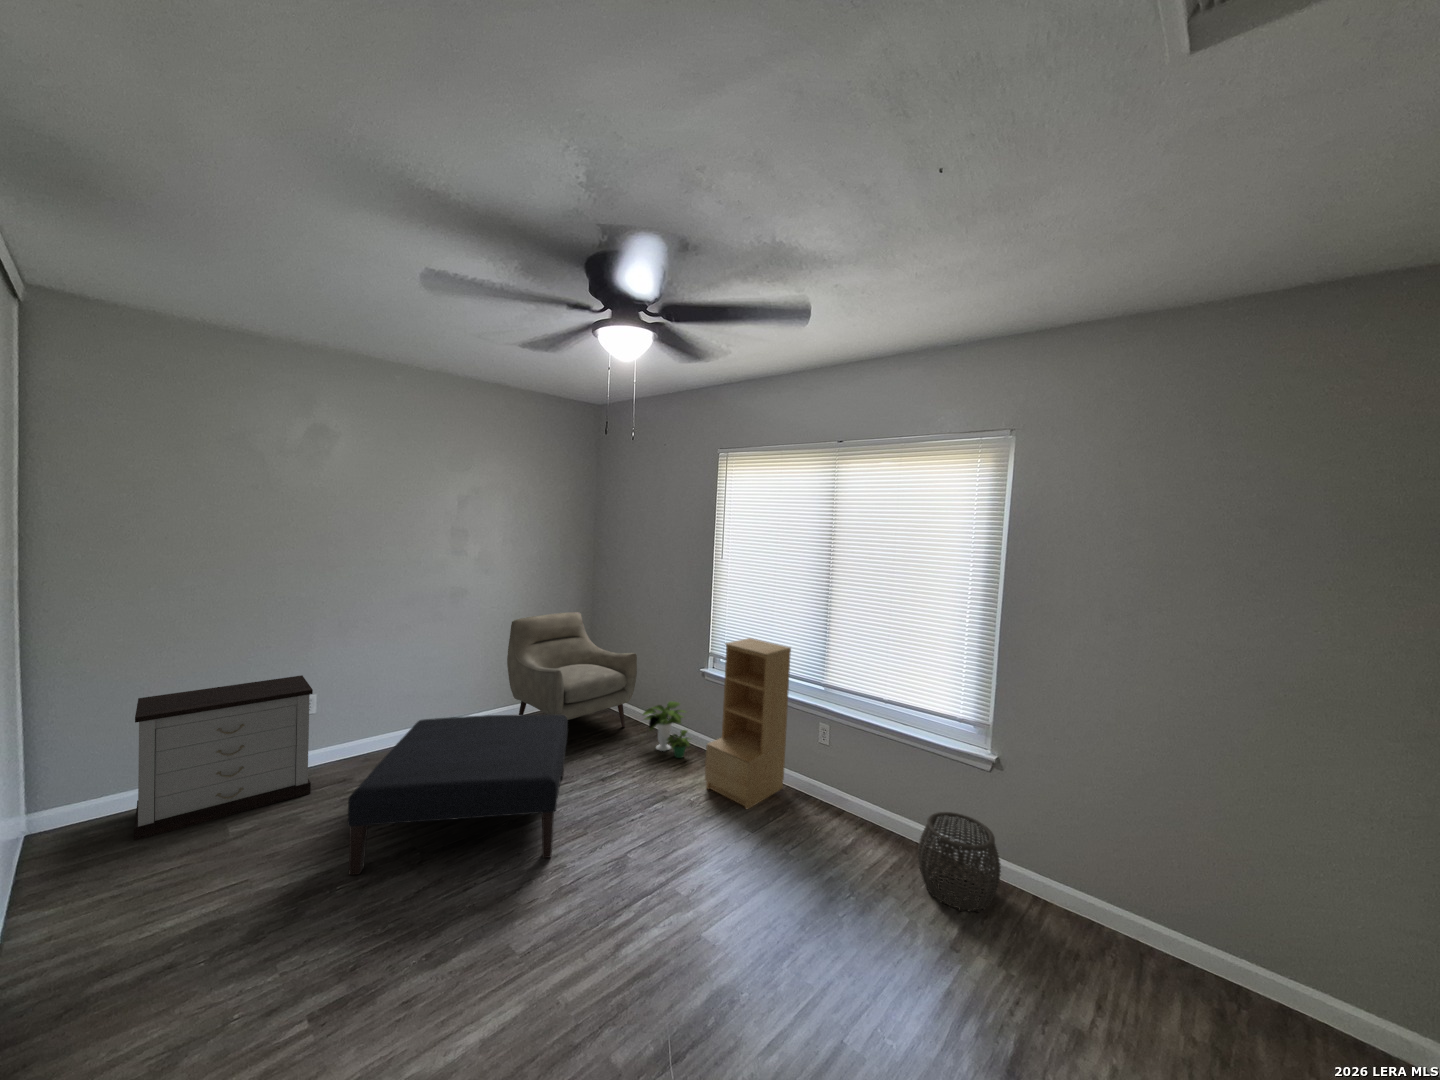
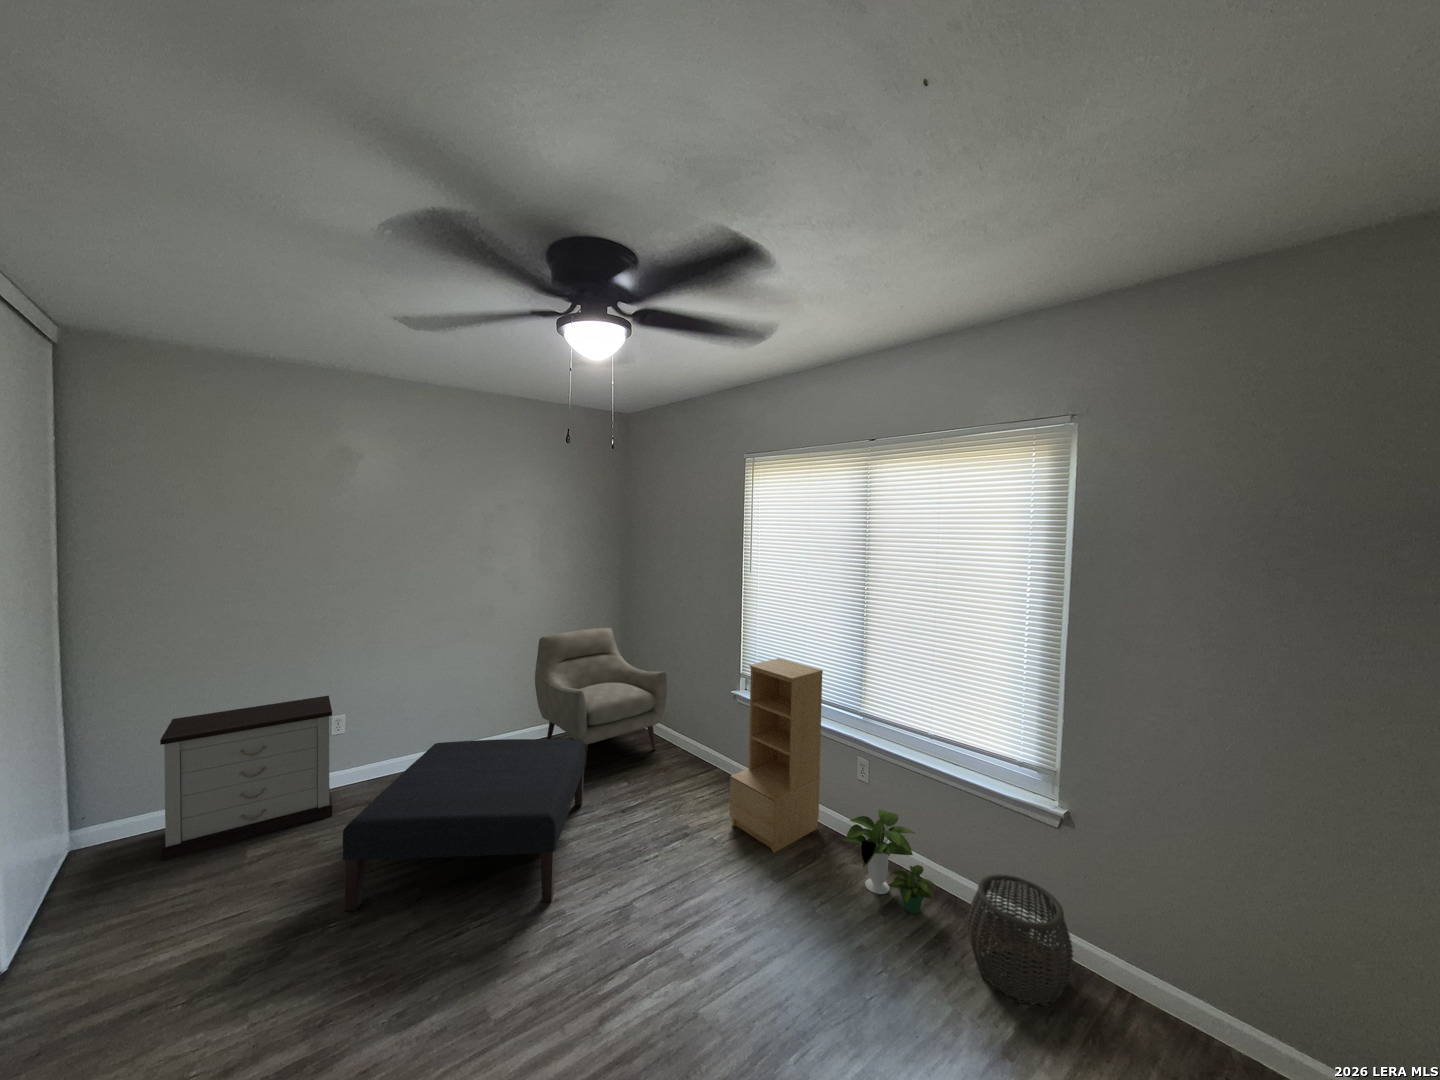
potted plant: present [643,702,690,758] -> present [842,809,934,914]

